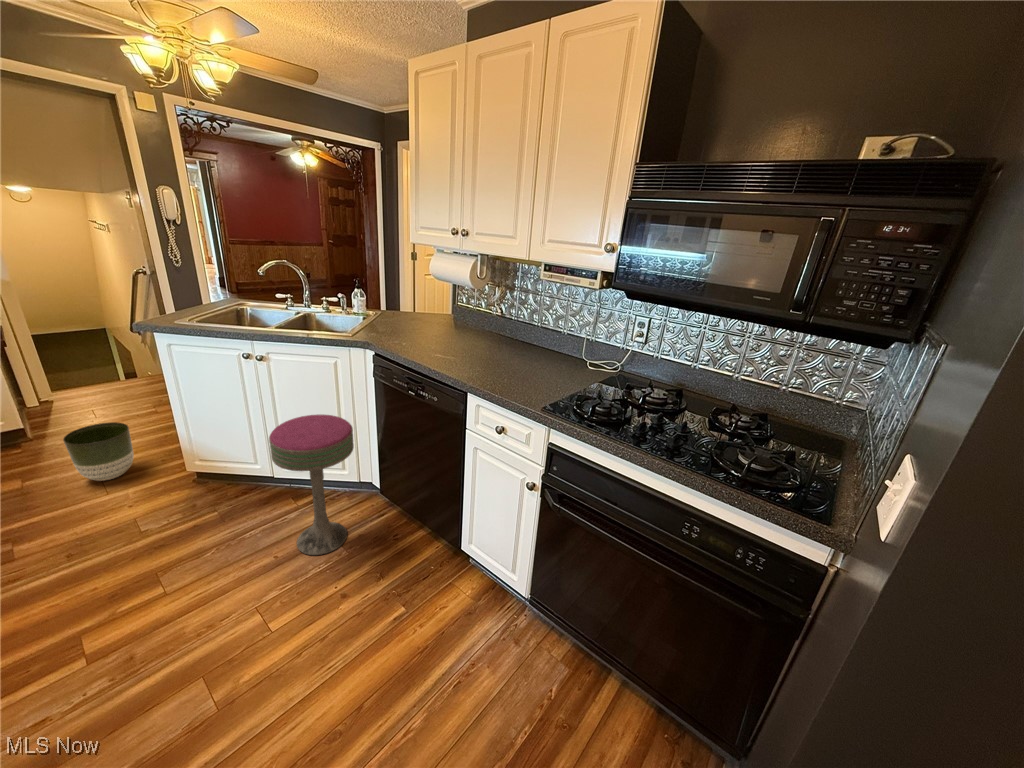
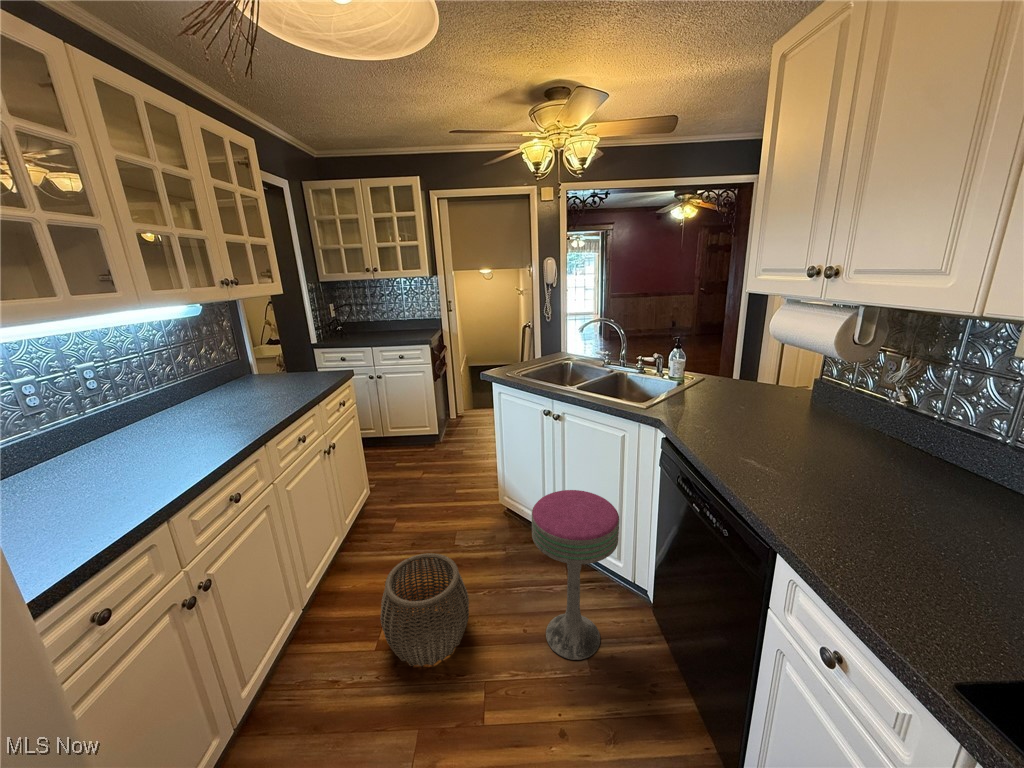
planter: present [63,422,134,481] -> none [440,444,477,490]
woven basket: none [83,525,215,649] -> present [380,553,469,666]

